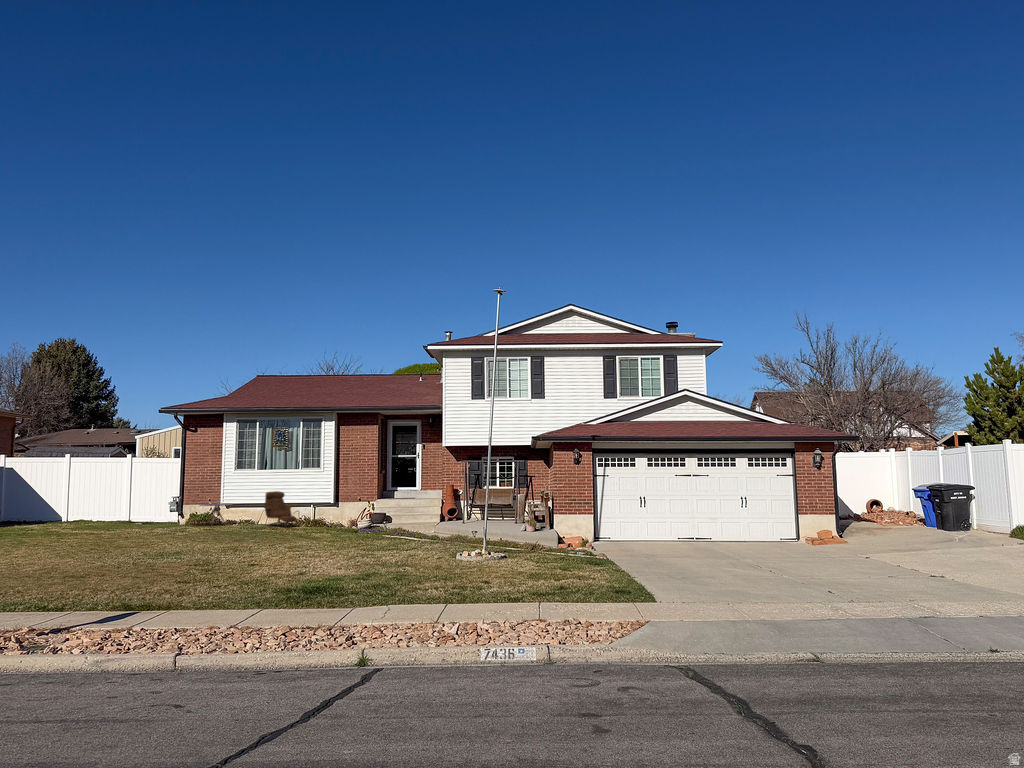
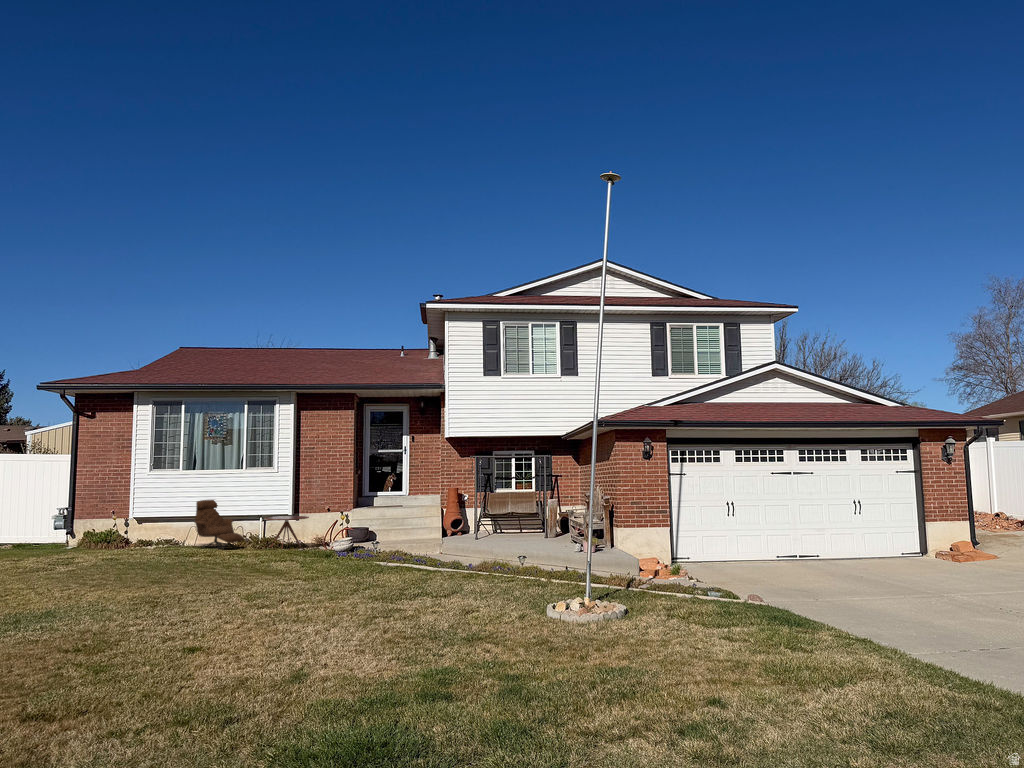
round table: present [200,503,232,526] -> present [264,516,309,549]

